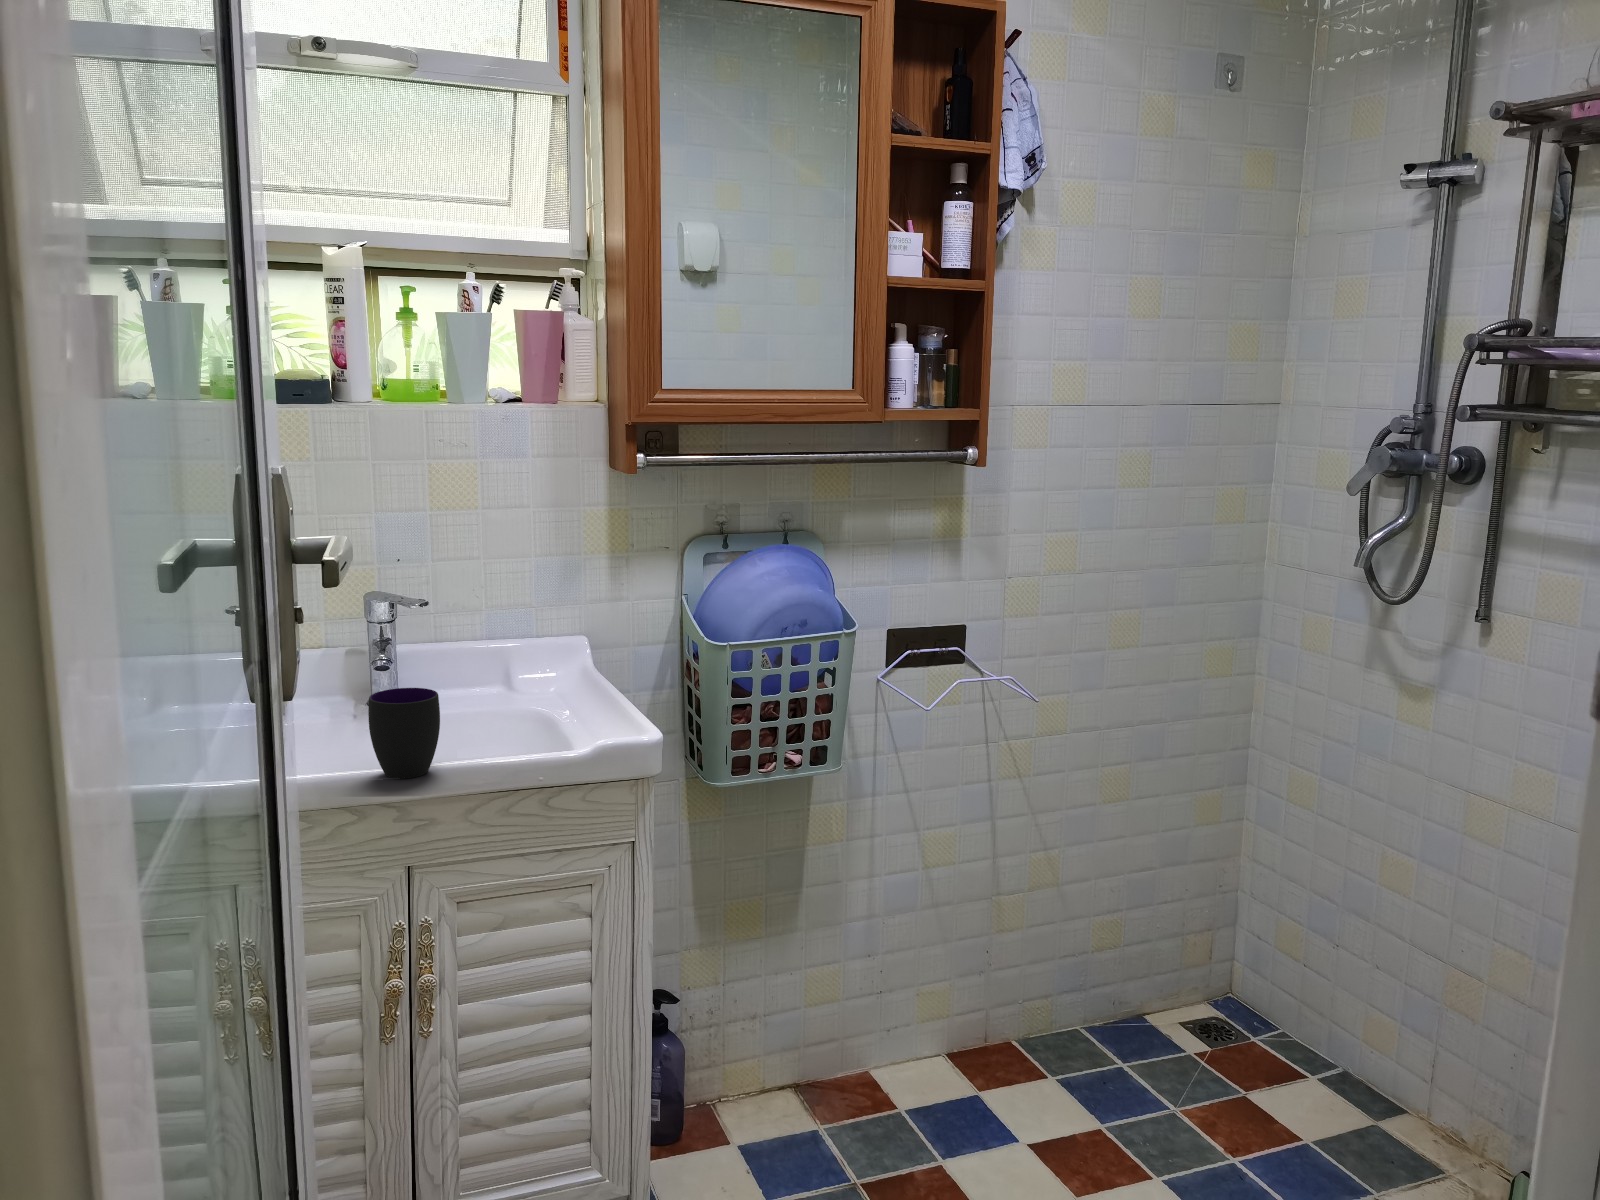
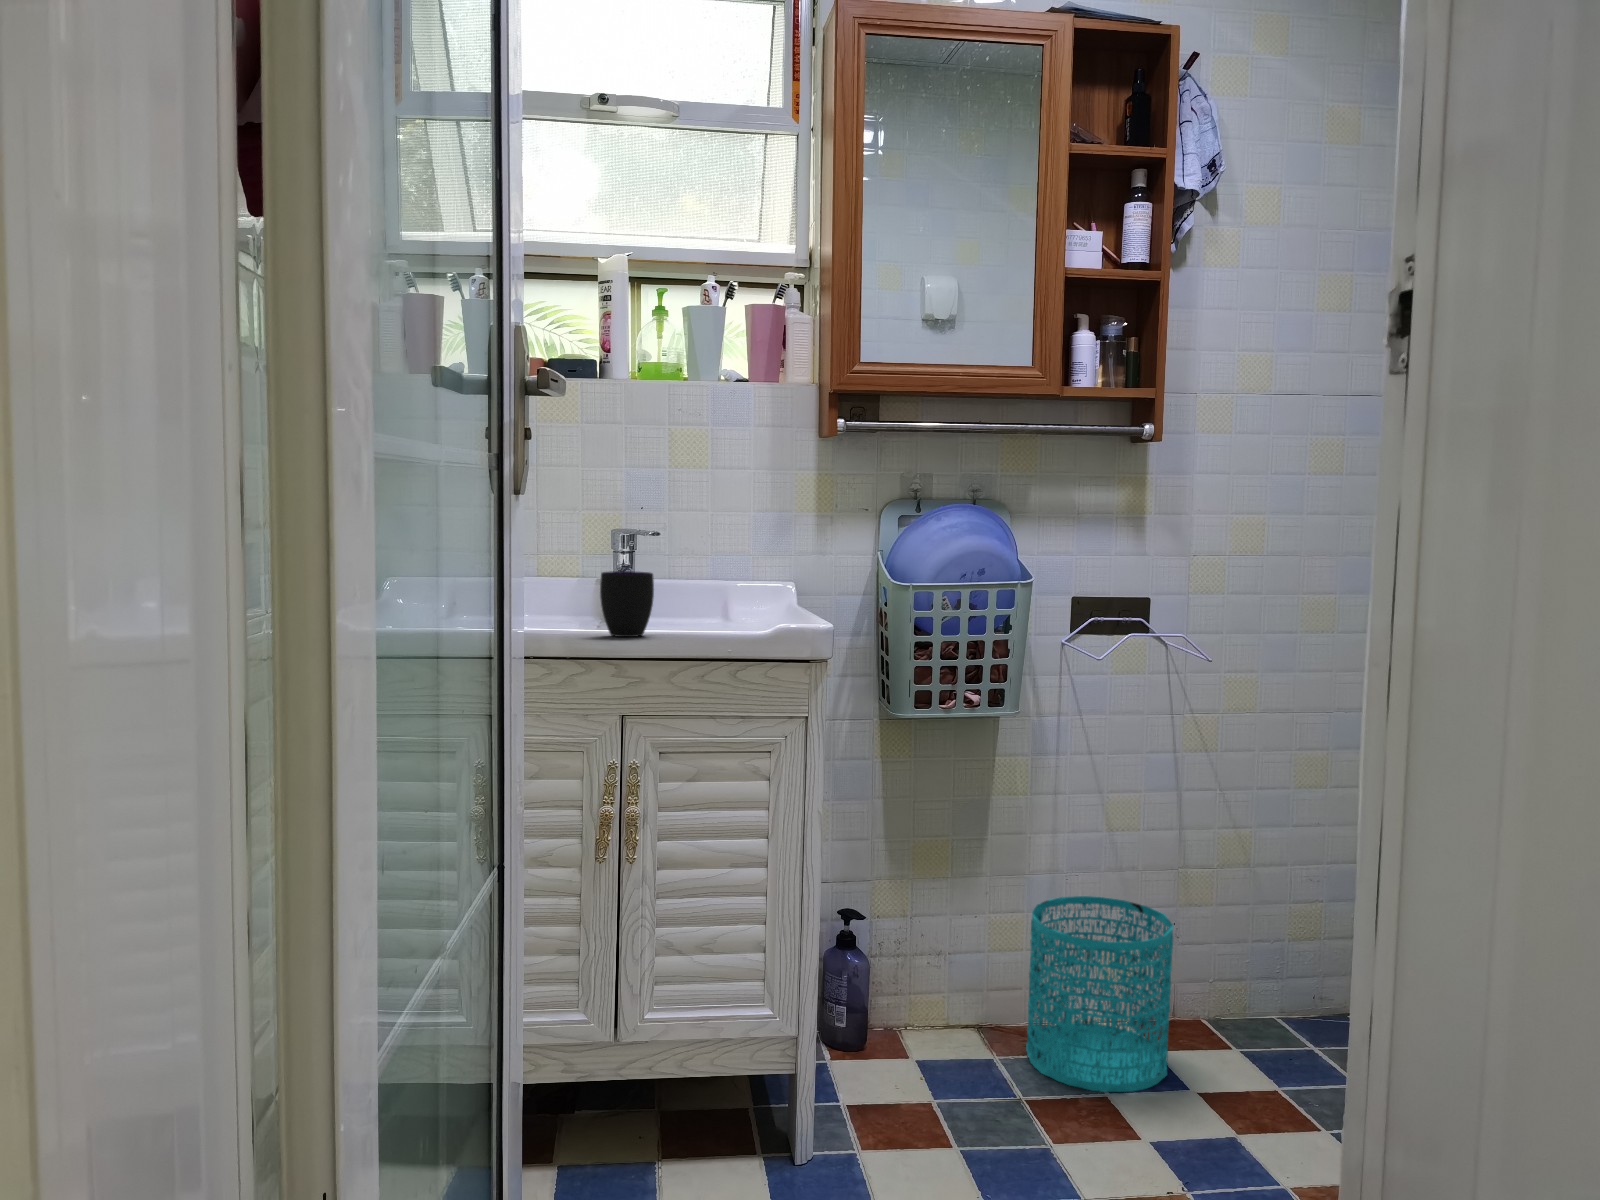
wastebasket: none [850,939,1001,1158] -> present [1026,896,1173,1092]

